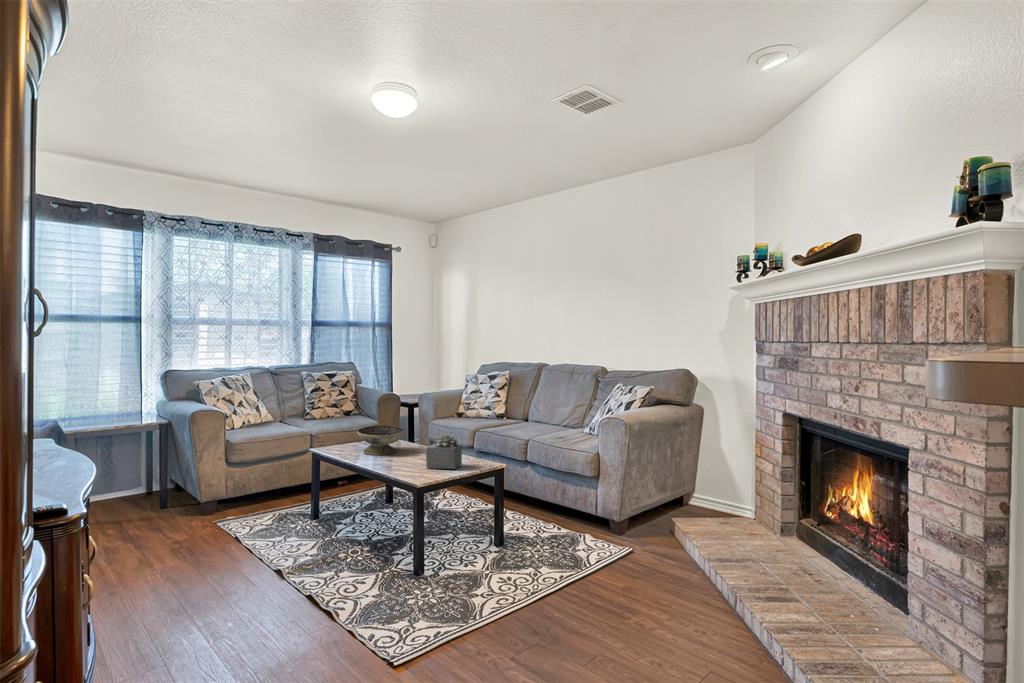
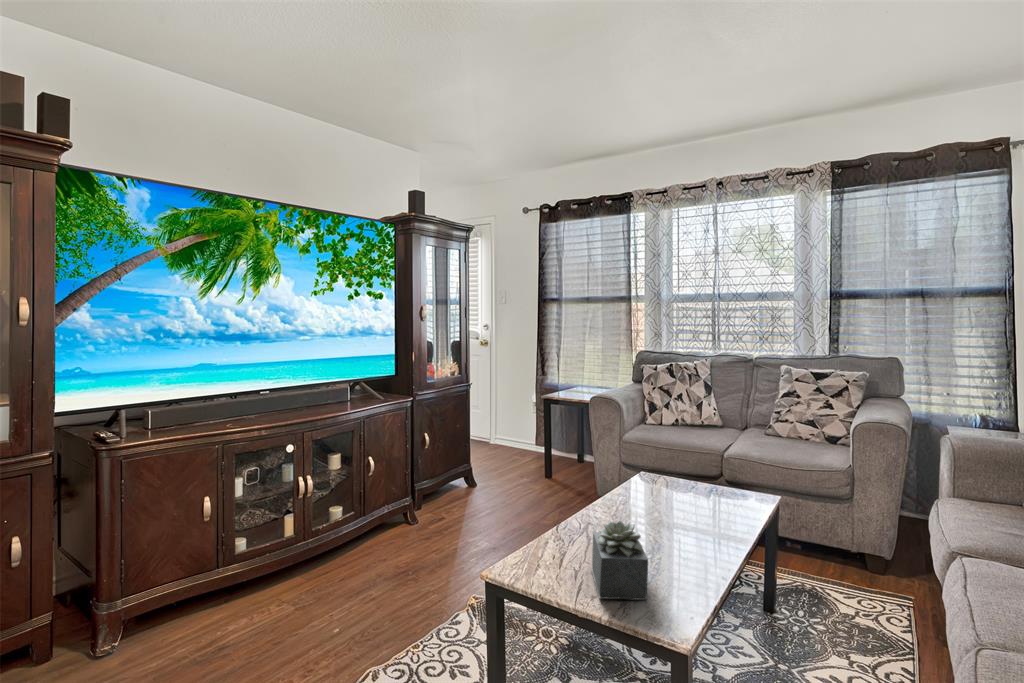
decorative bowl: present [357,426,405,455] -> none [629,465,708,522]

